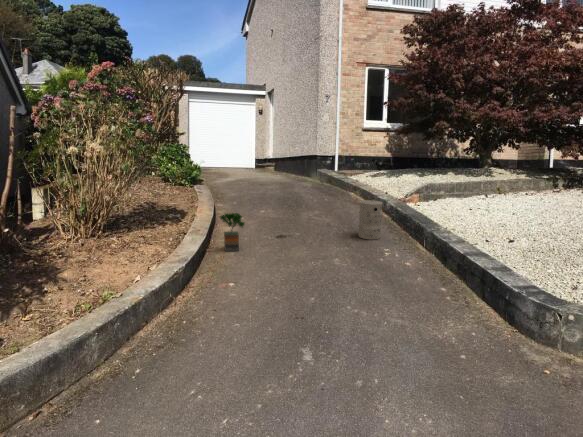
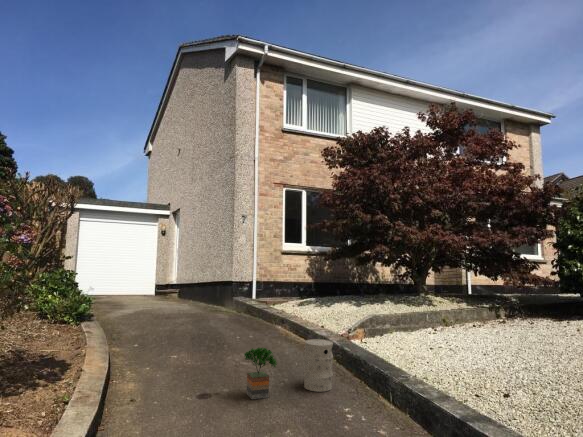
potted tree: present [220,213,244,251] -> present [244,348,277,399]

